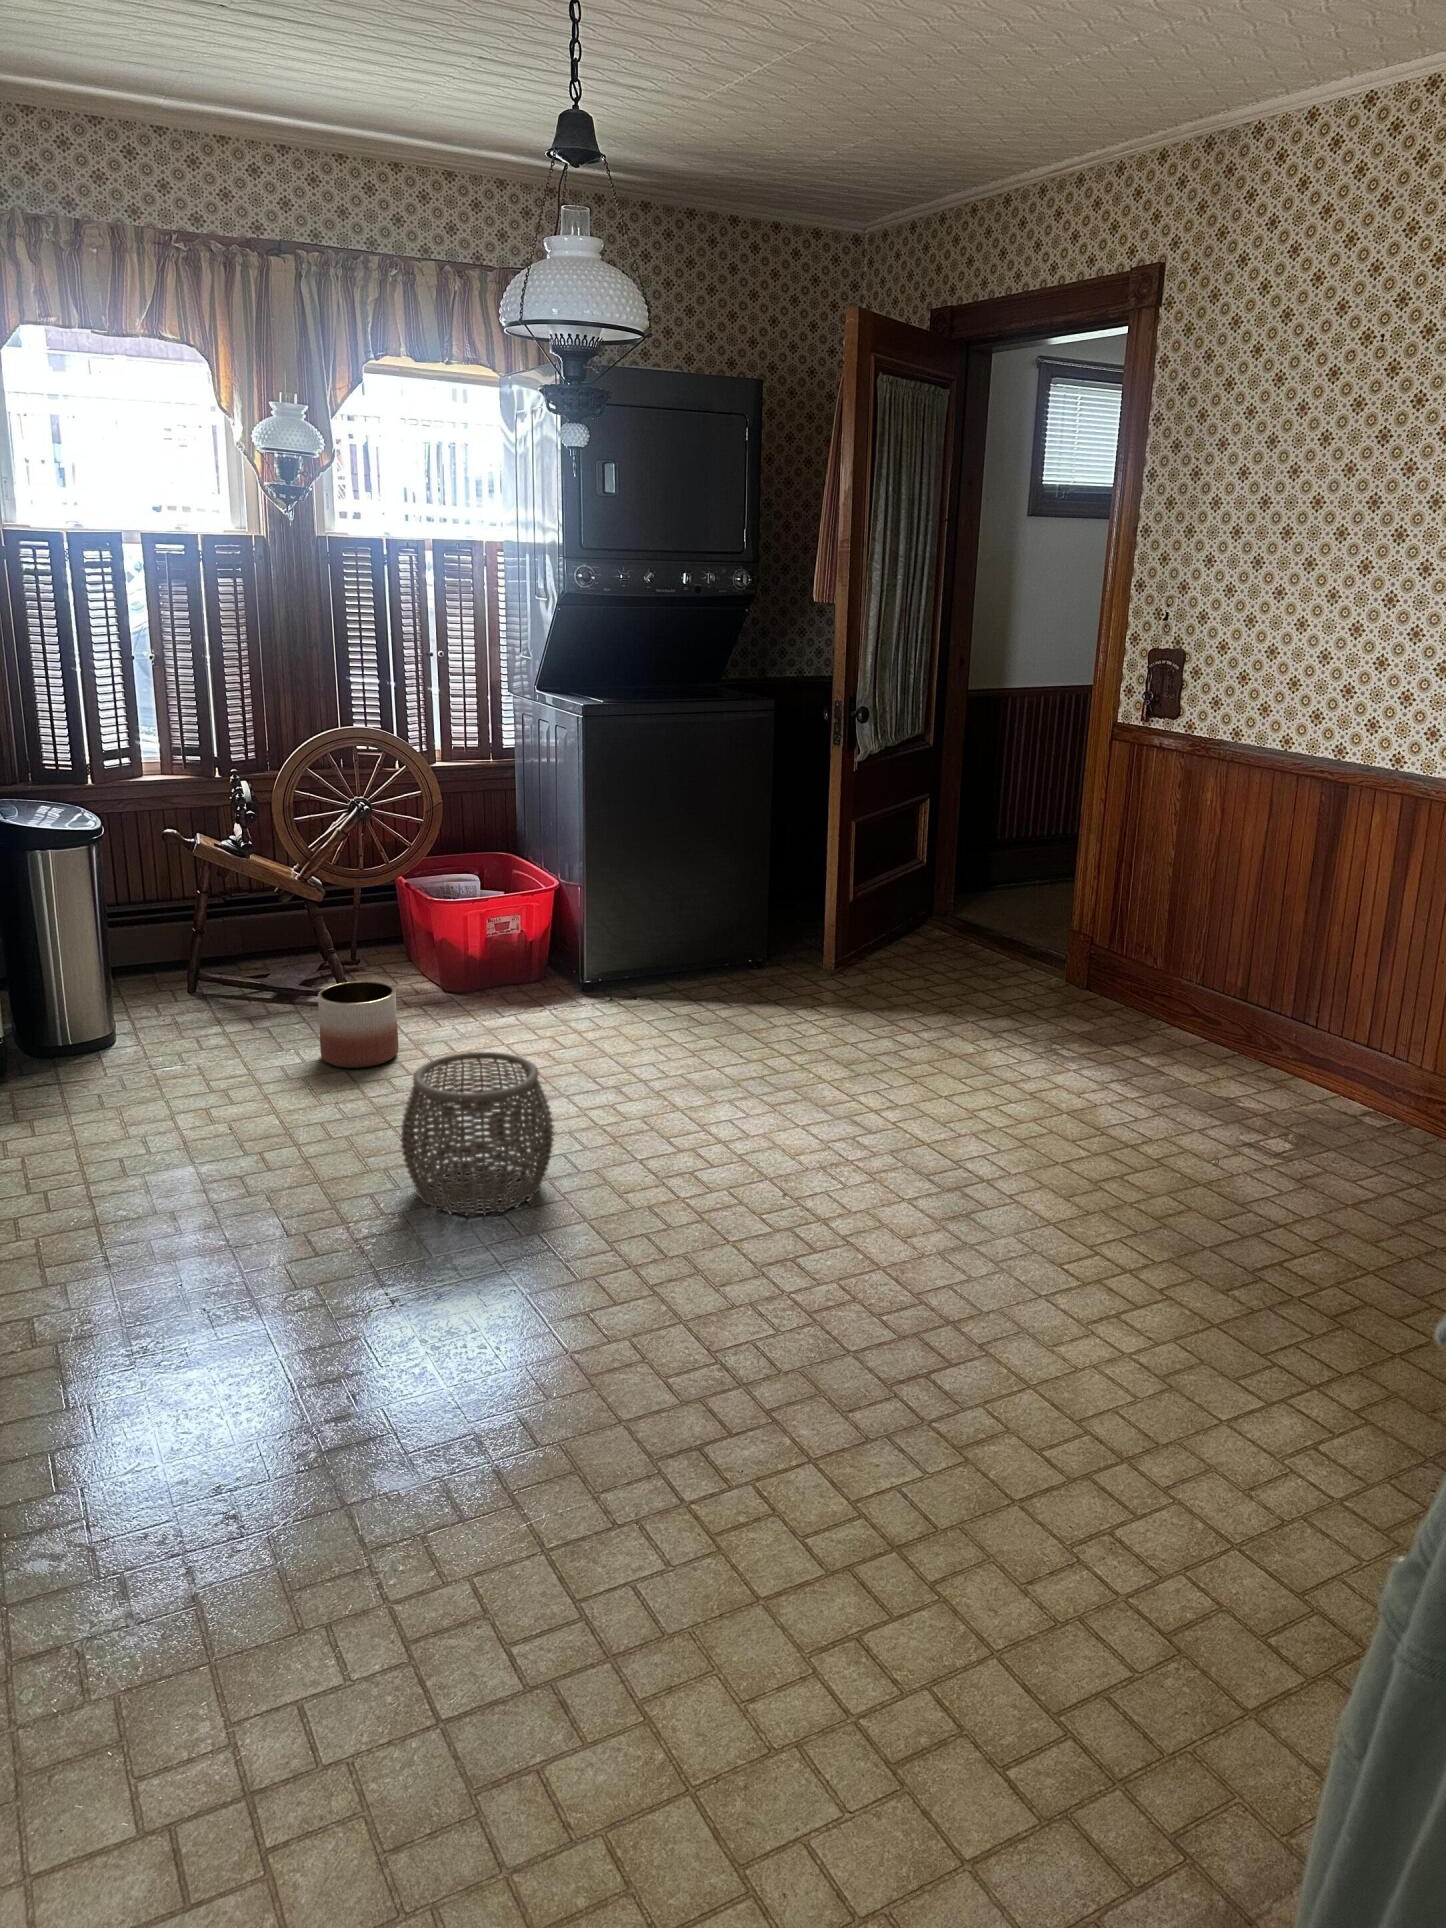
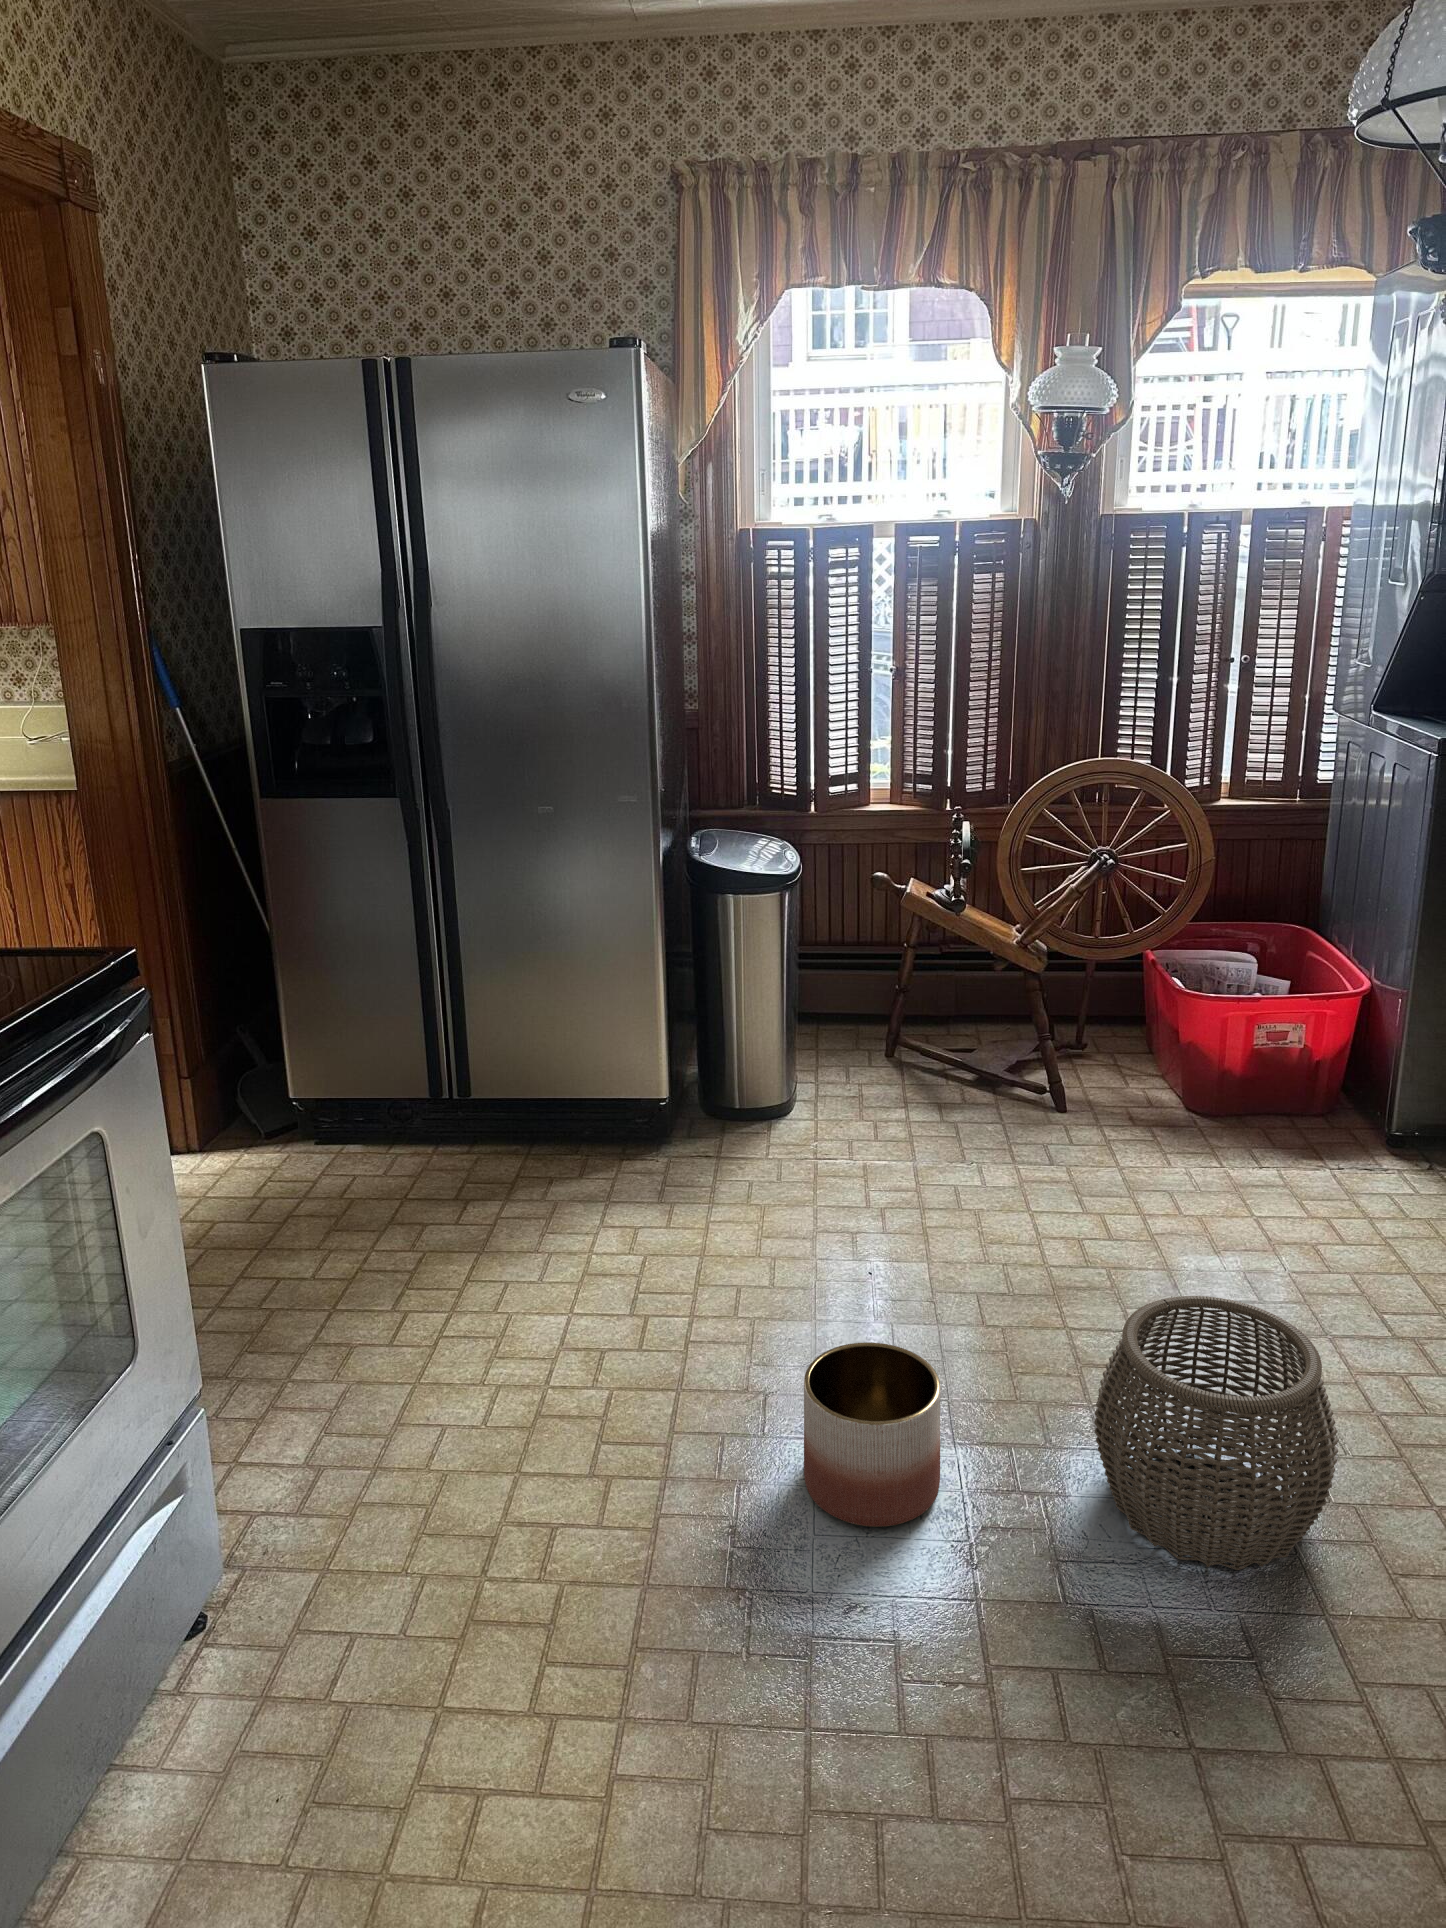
planter: present [318,981,399,1068] -> present [804,1342,941,1527]

